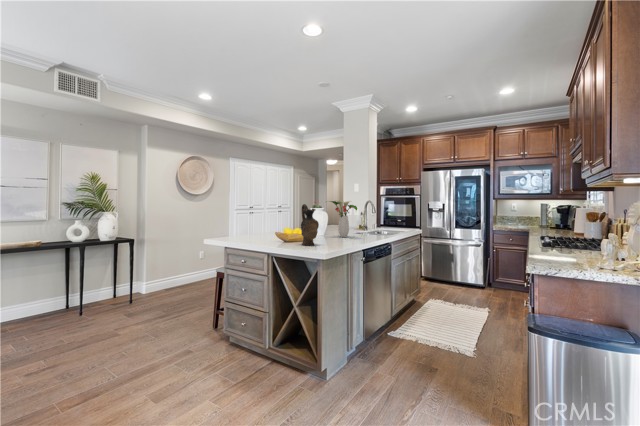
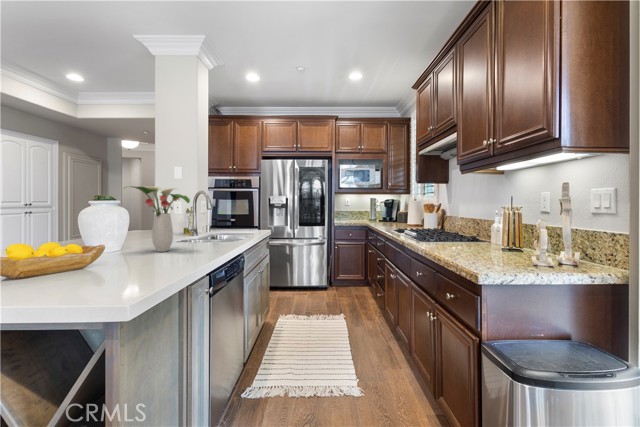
ceramic pitcher: present [301,204,319,245] -> none [51,187,105,286]

